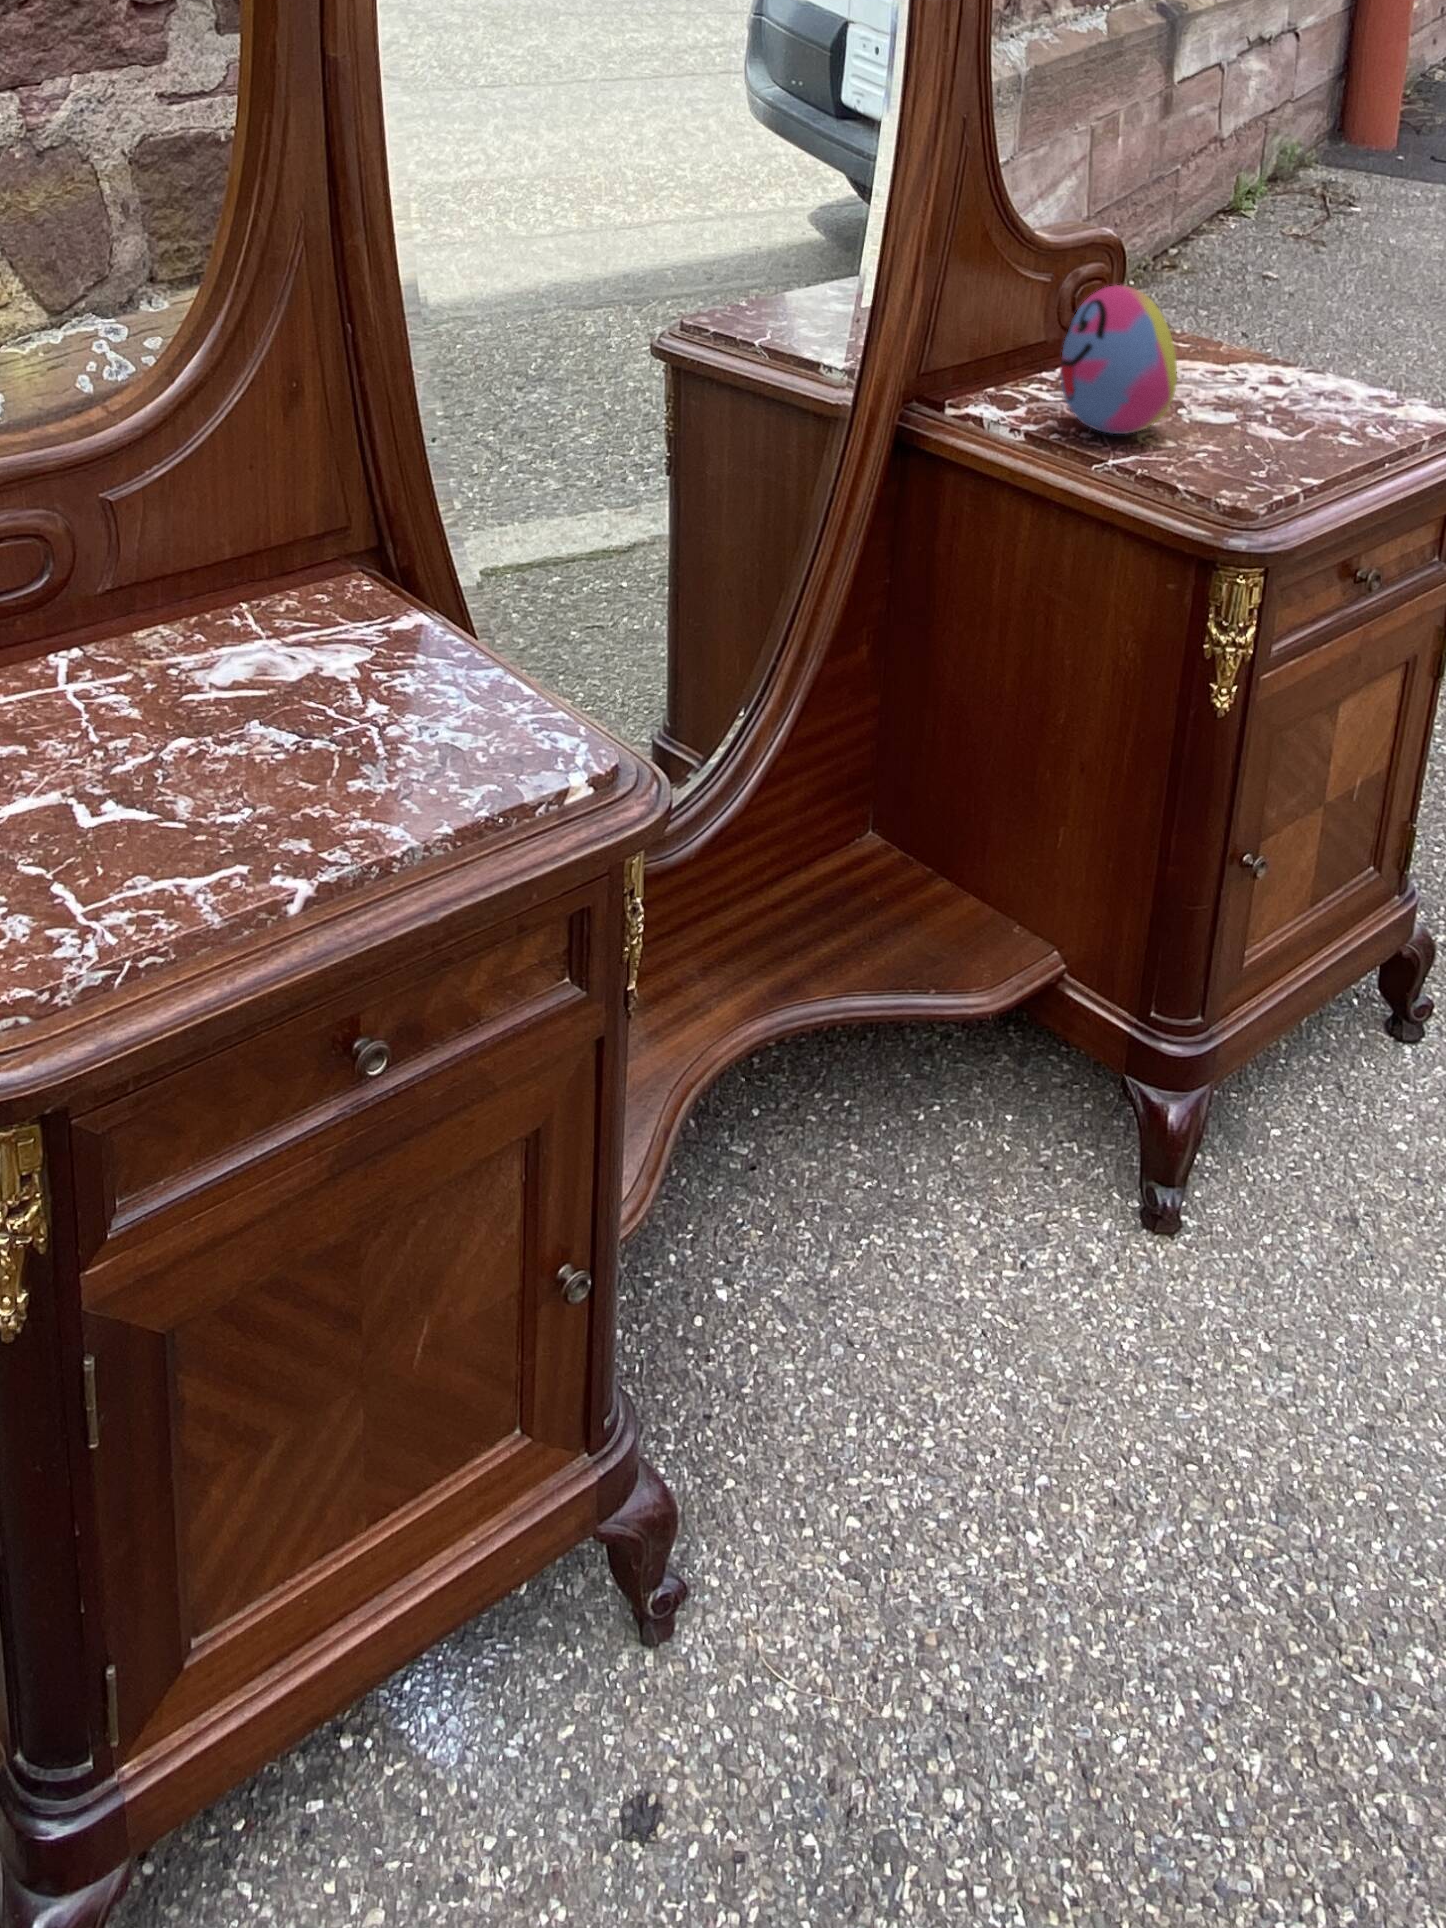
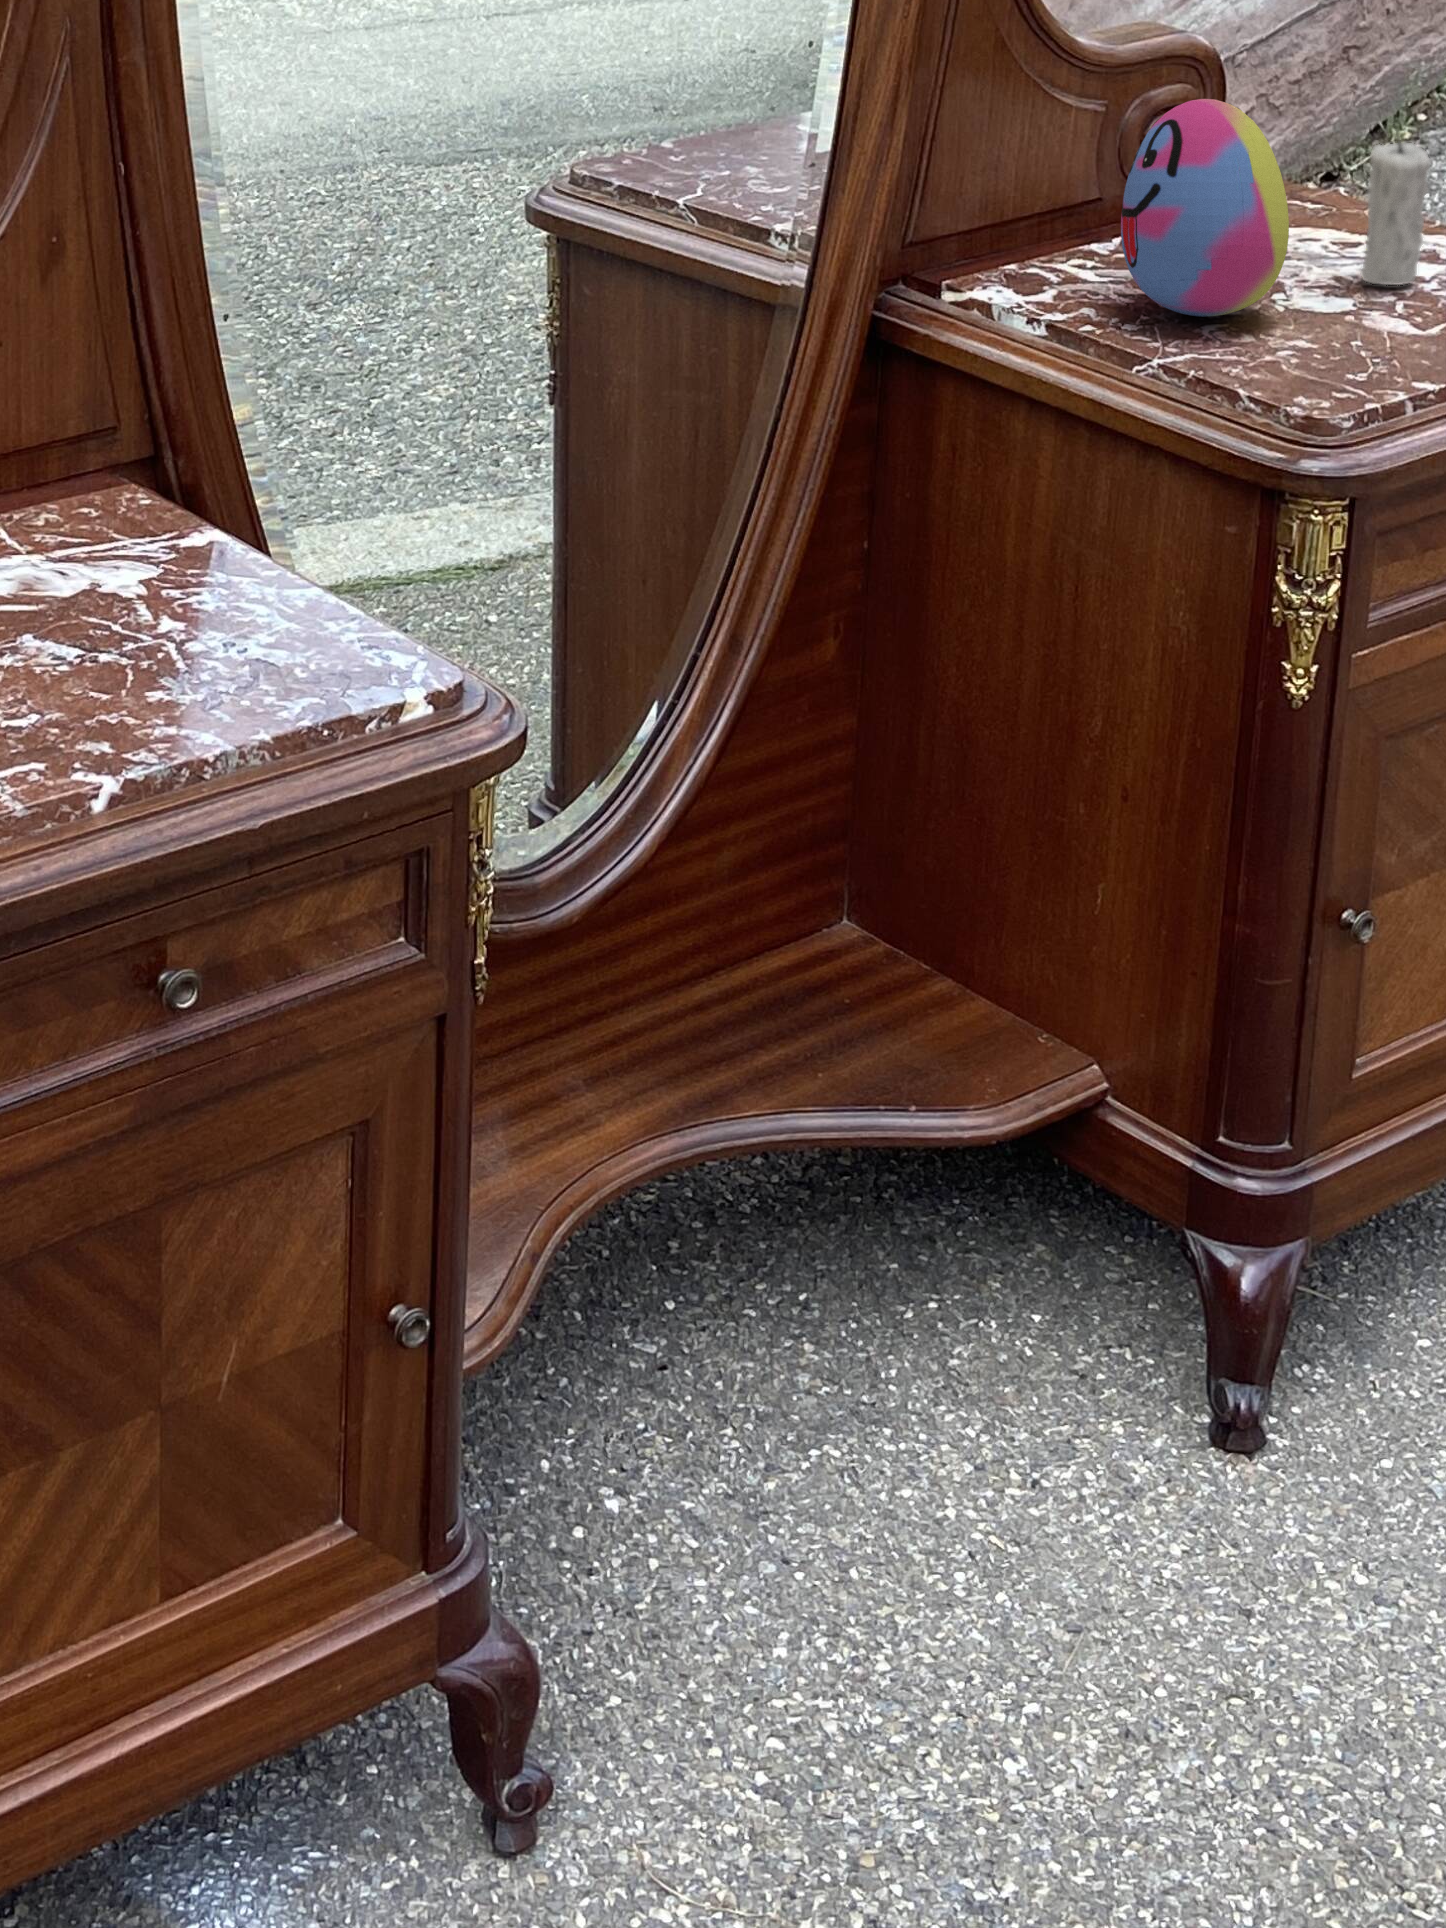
candle: none [1213,298,1266,411] -> present [1361,124,1431,285]

